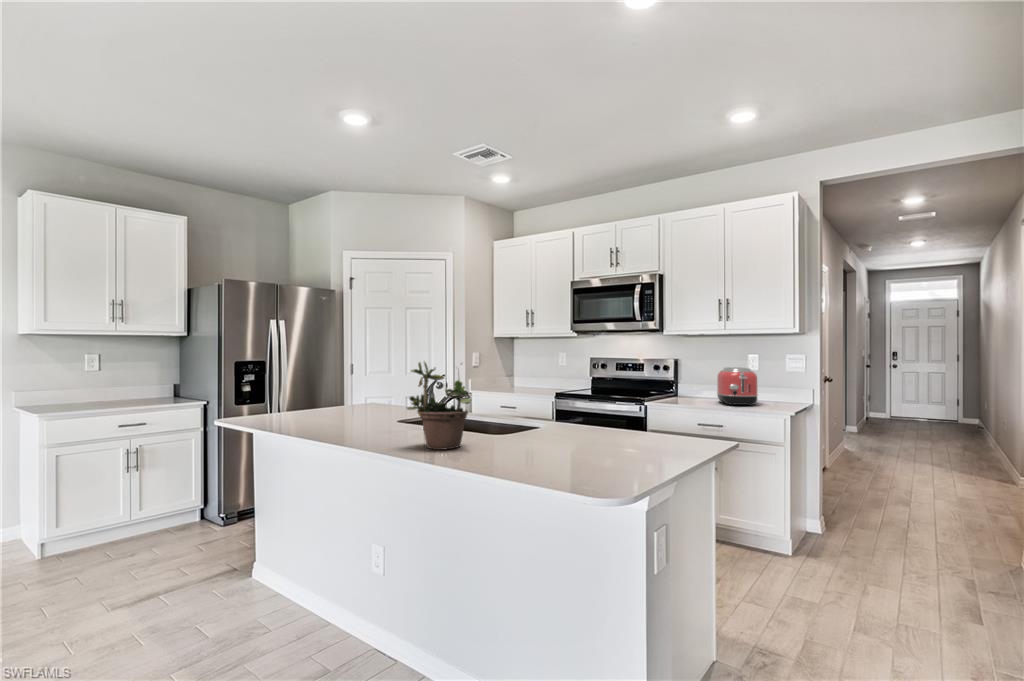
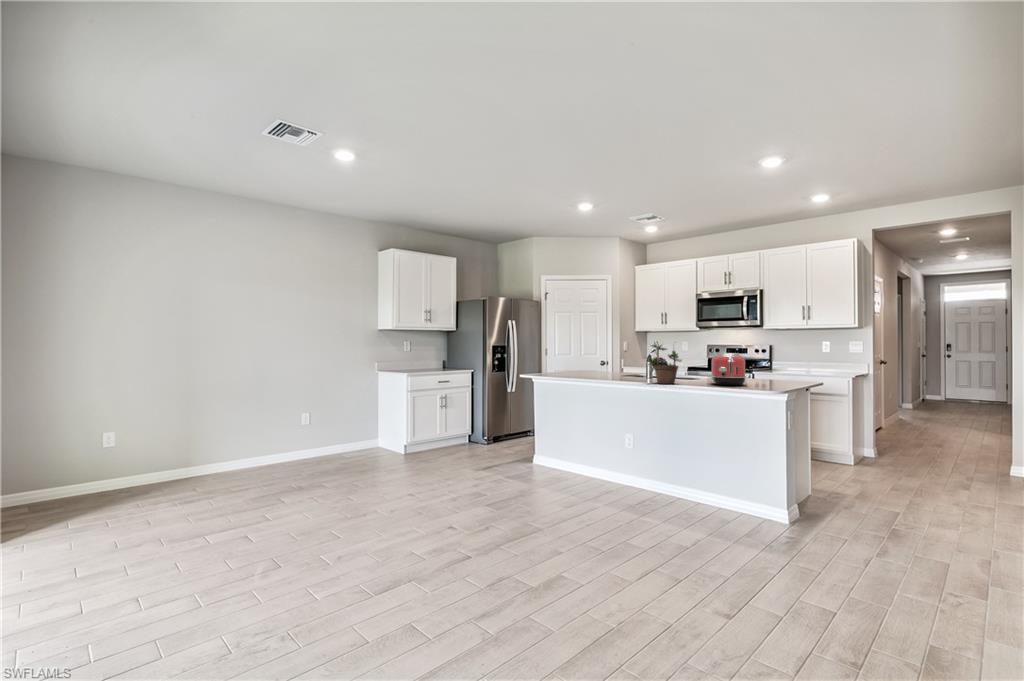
toaster: present [717,367,758,406] -> present [711,353,746,386]

